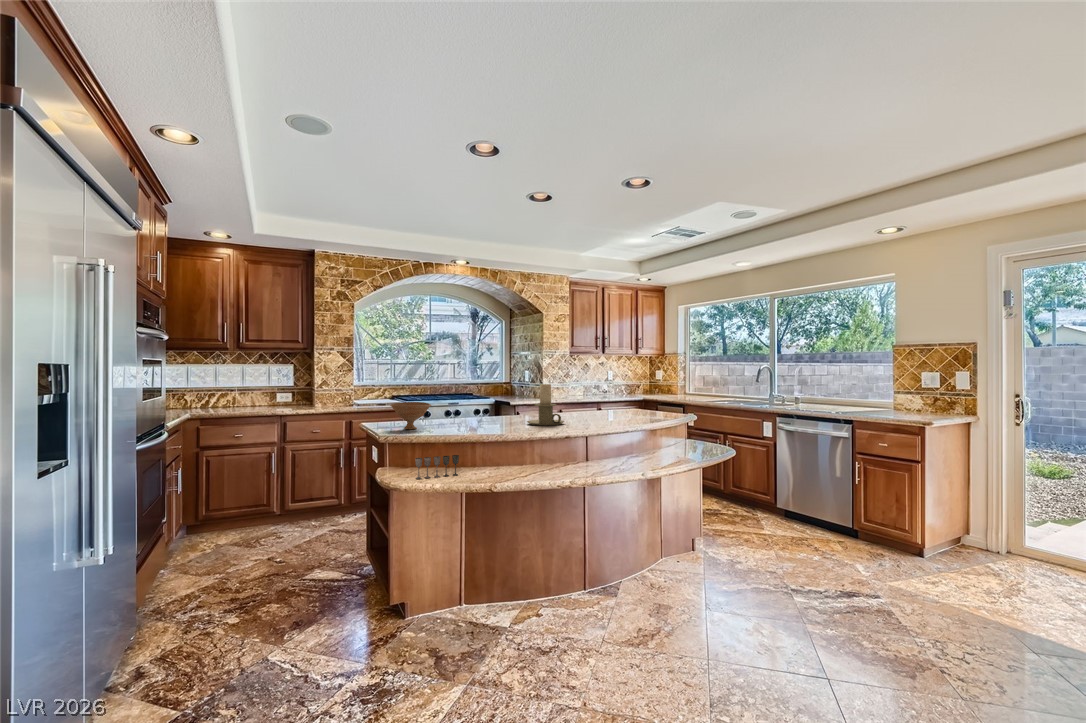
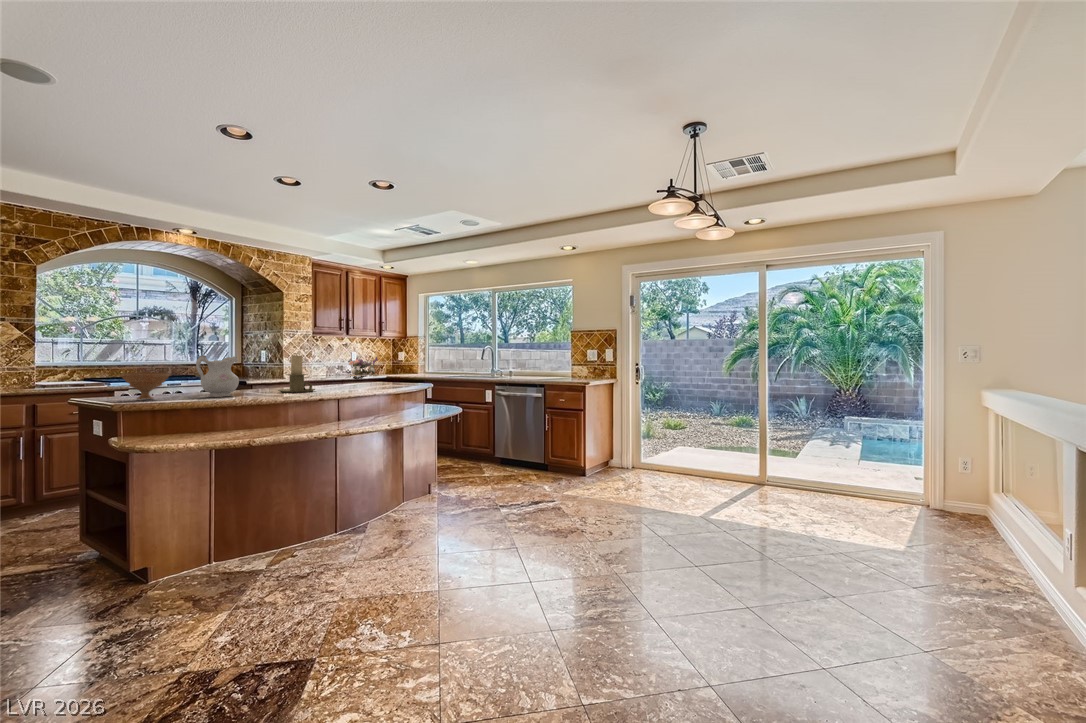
flower arrangement: none [601,376,635,403] -> present [348,357,378,380]
ceramic pitcher: none [451,386,489,429] -> present [196,355,239,397]
wine glass: present [415,455,459,479] -> none [161,419,210,443]

